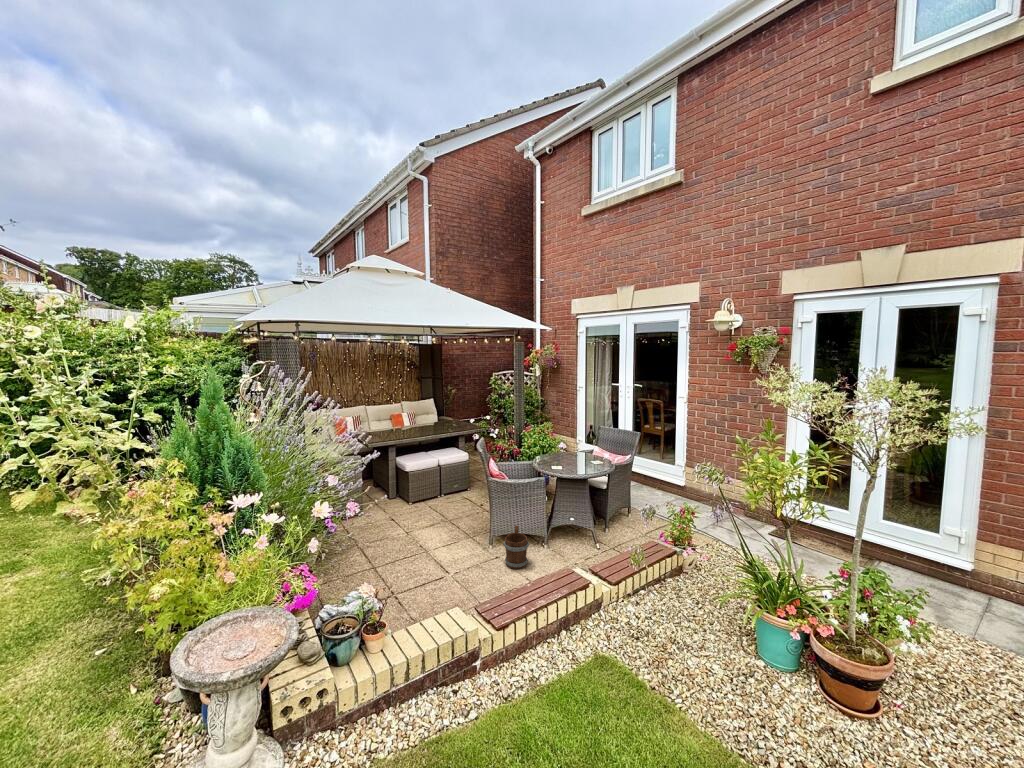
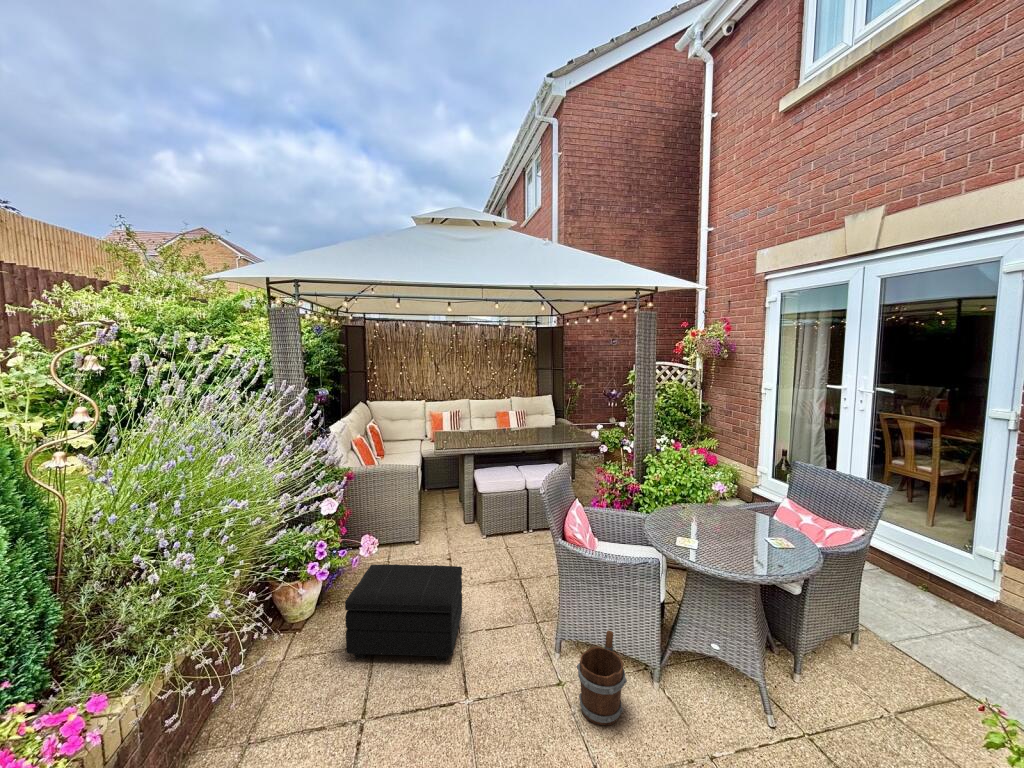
footstool: none [357,512,427,575] -> present [345,564,462,661]

